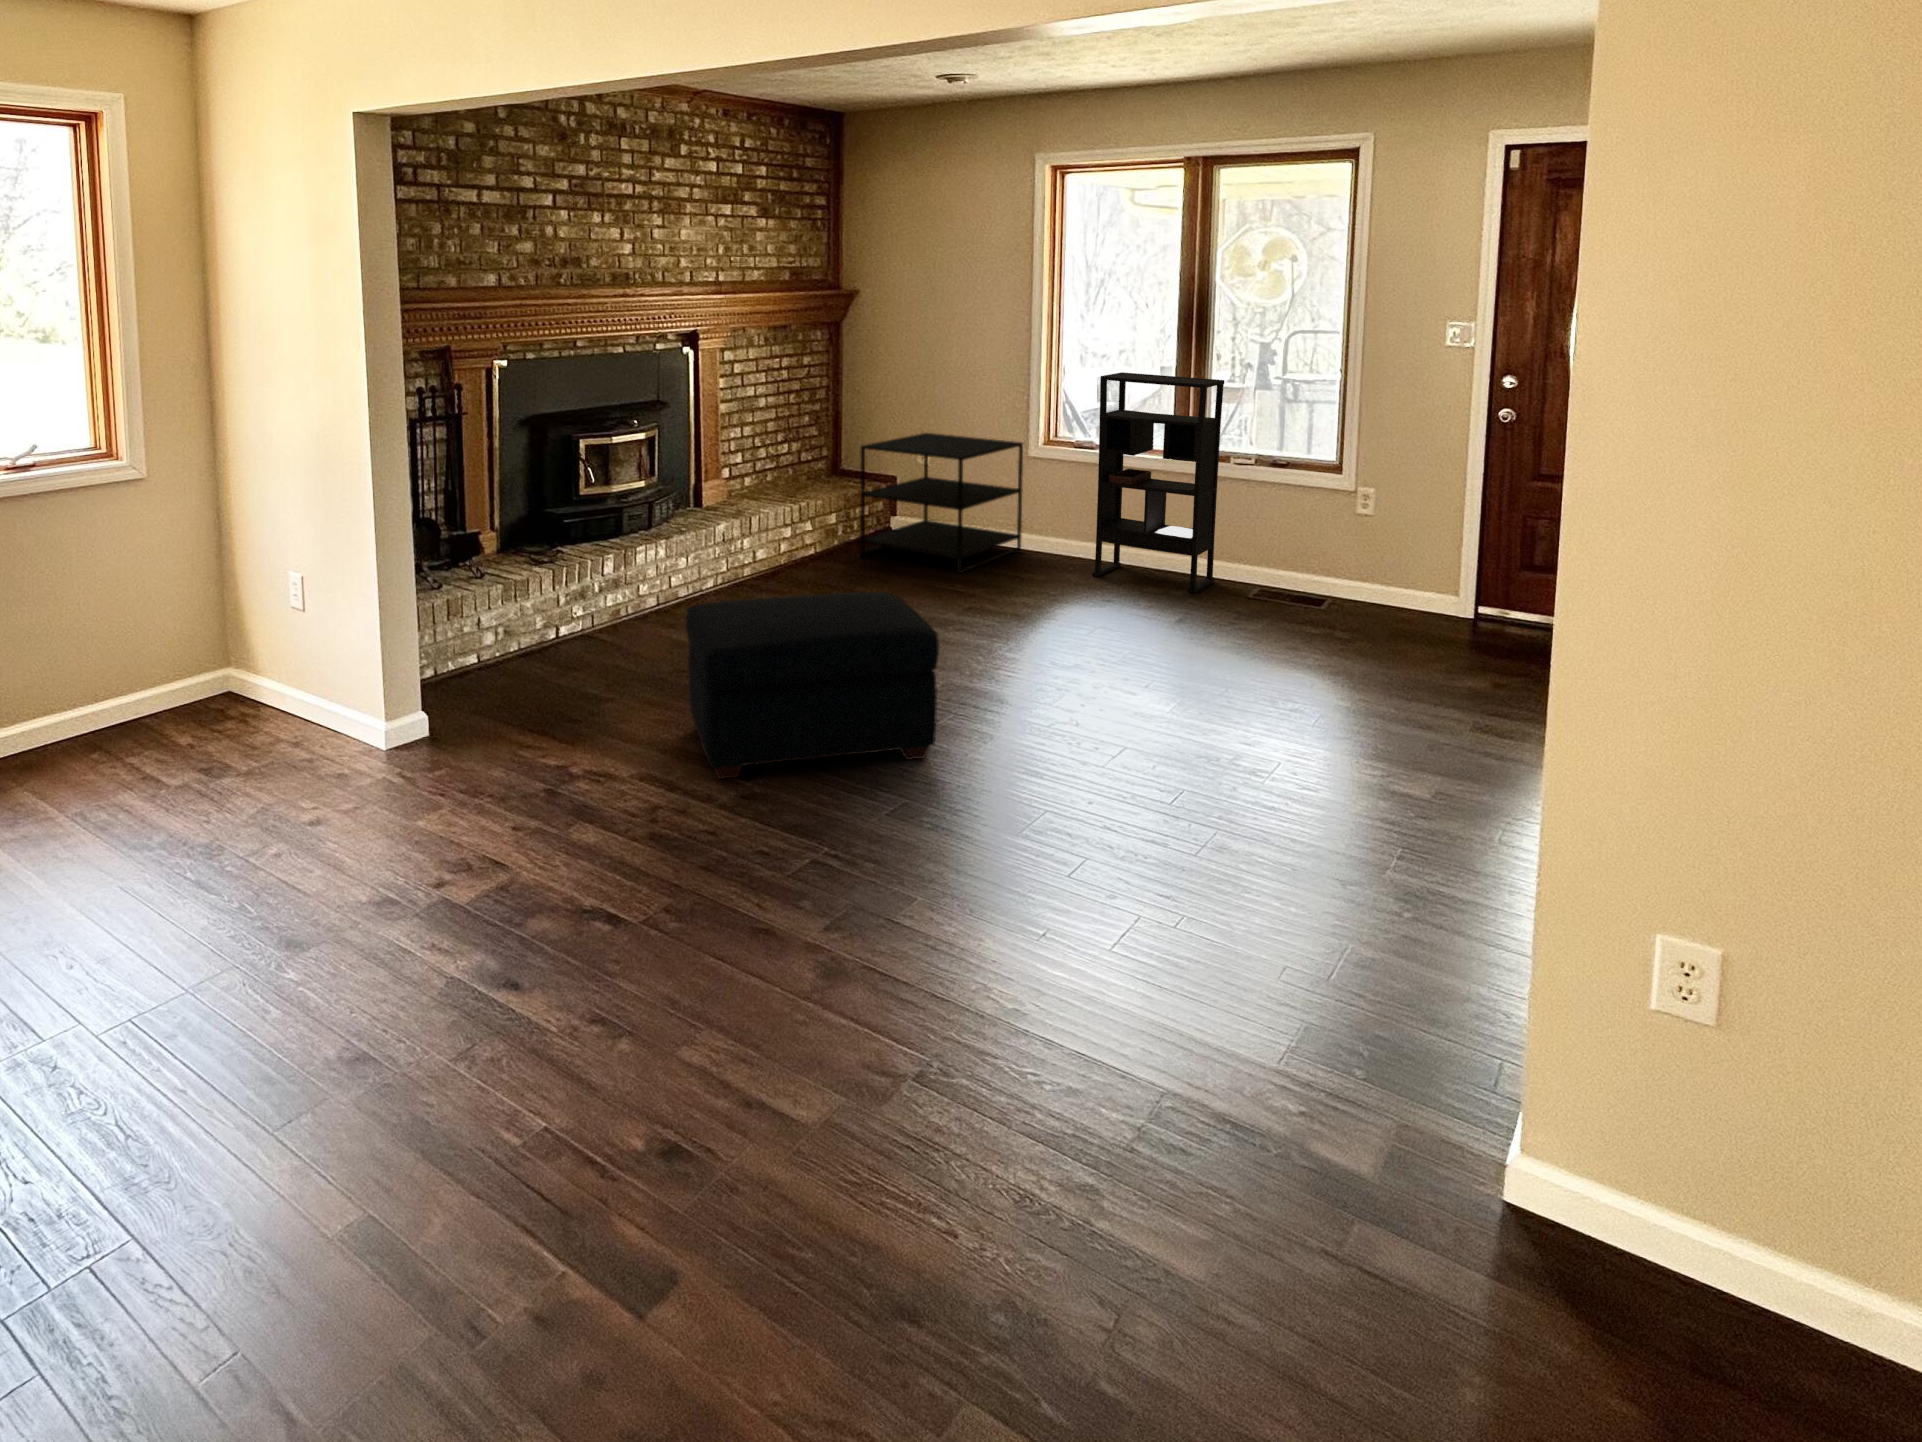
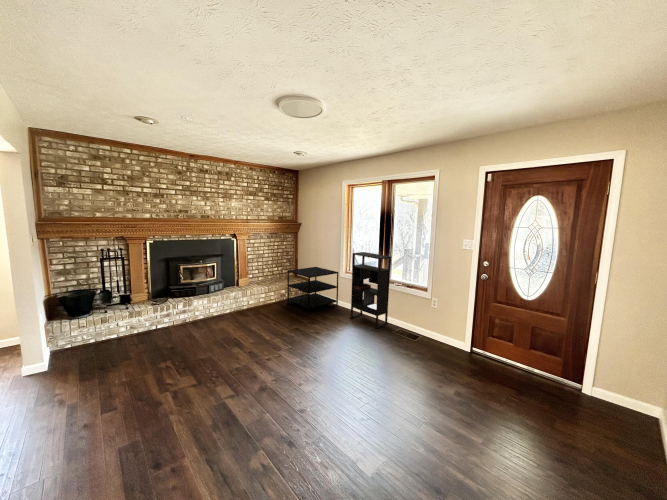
ottoman: present [686,592,939,779] -> none [91,333,215,410]

